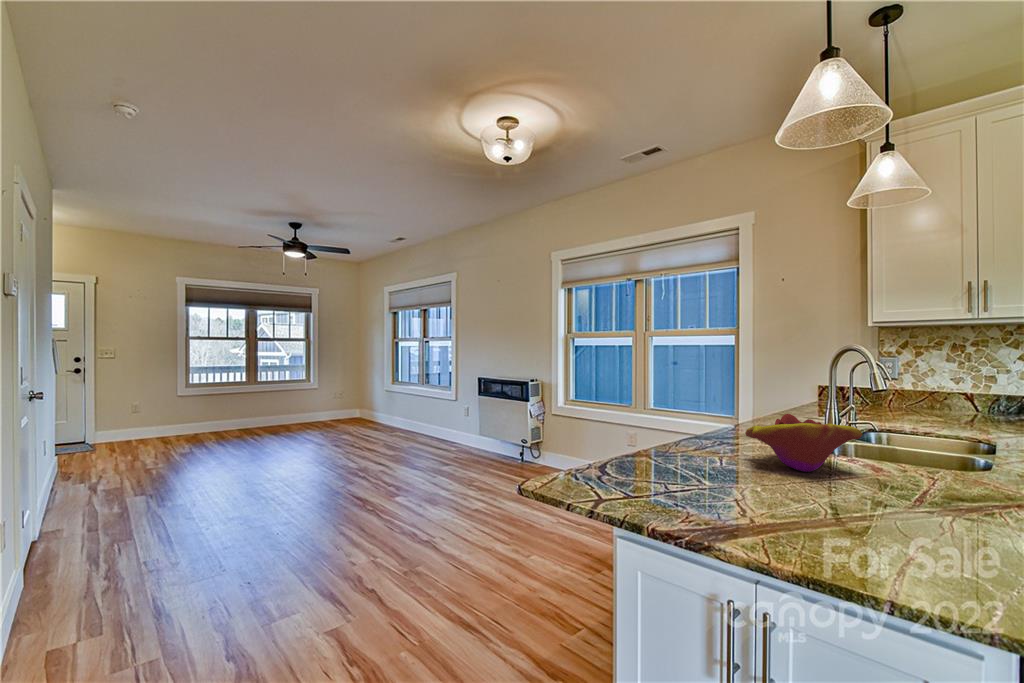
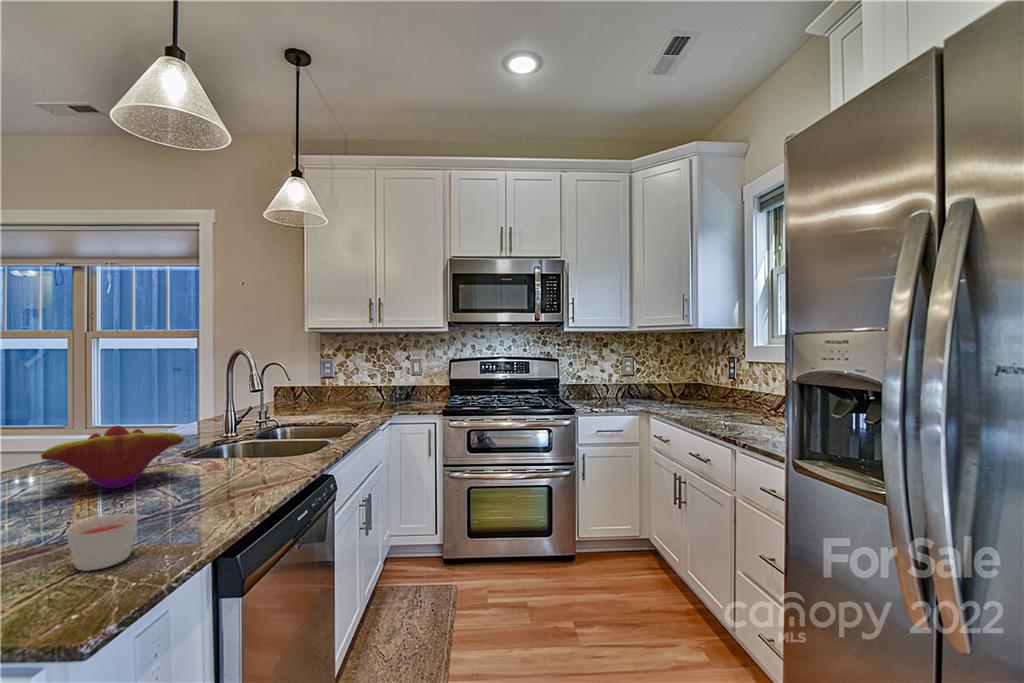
candle: none [882,504,950,557] -> present [66,514,138,571]

